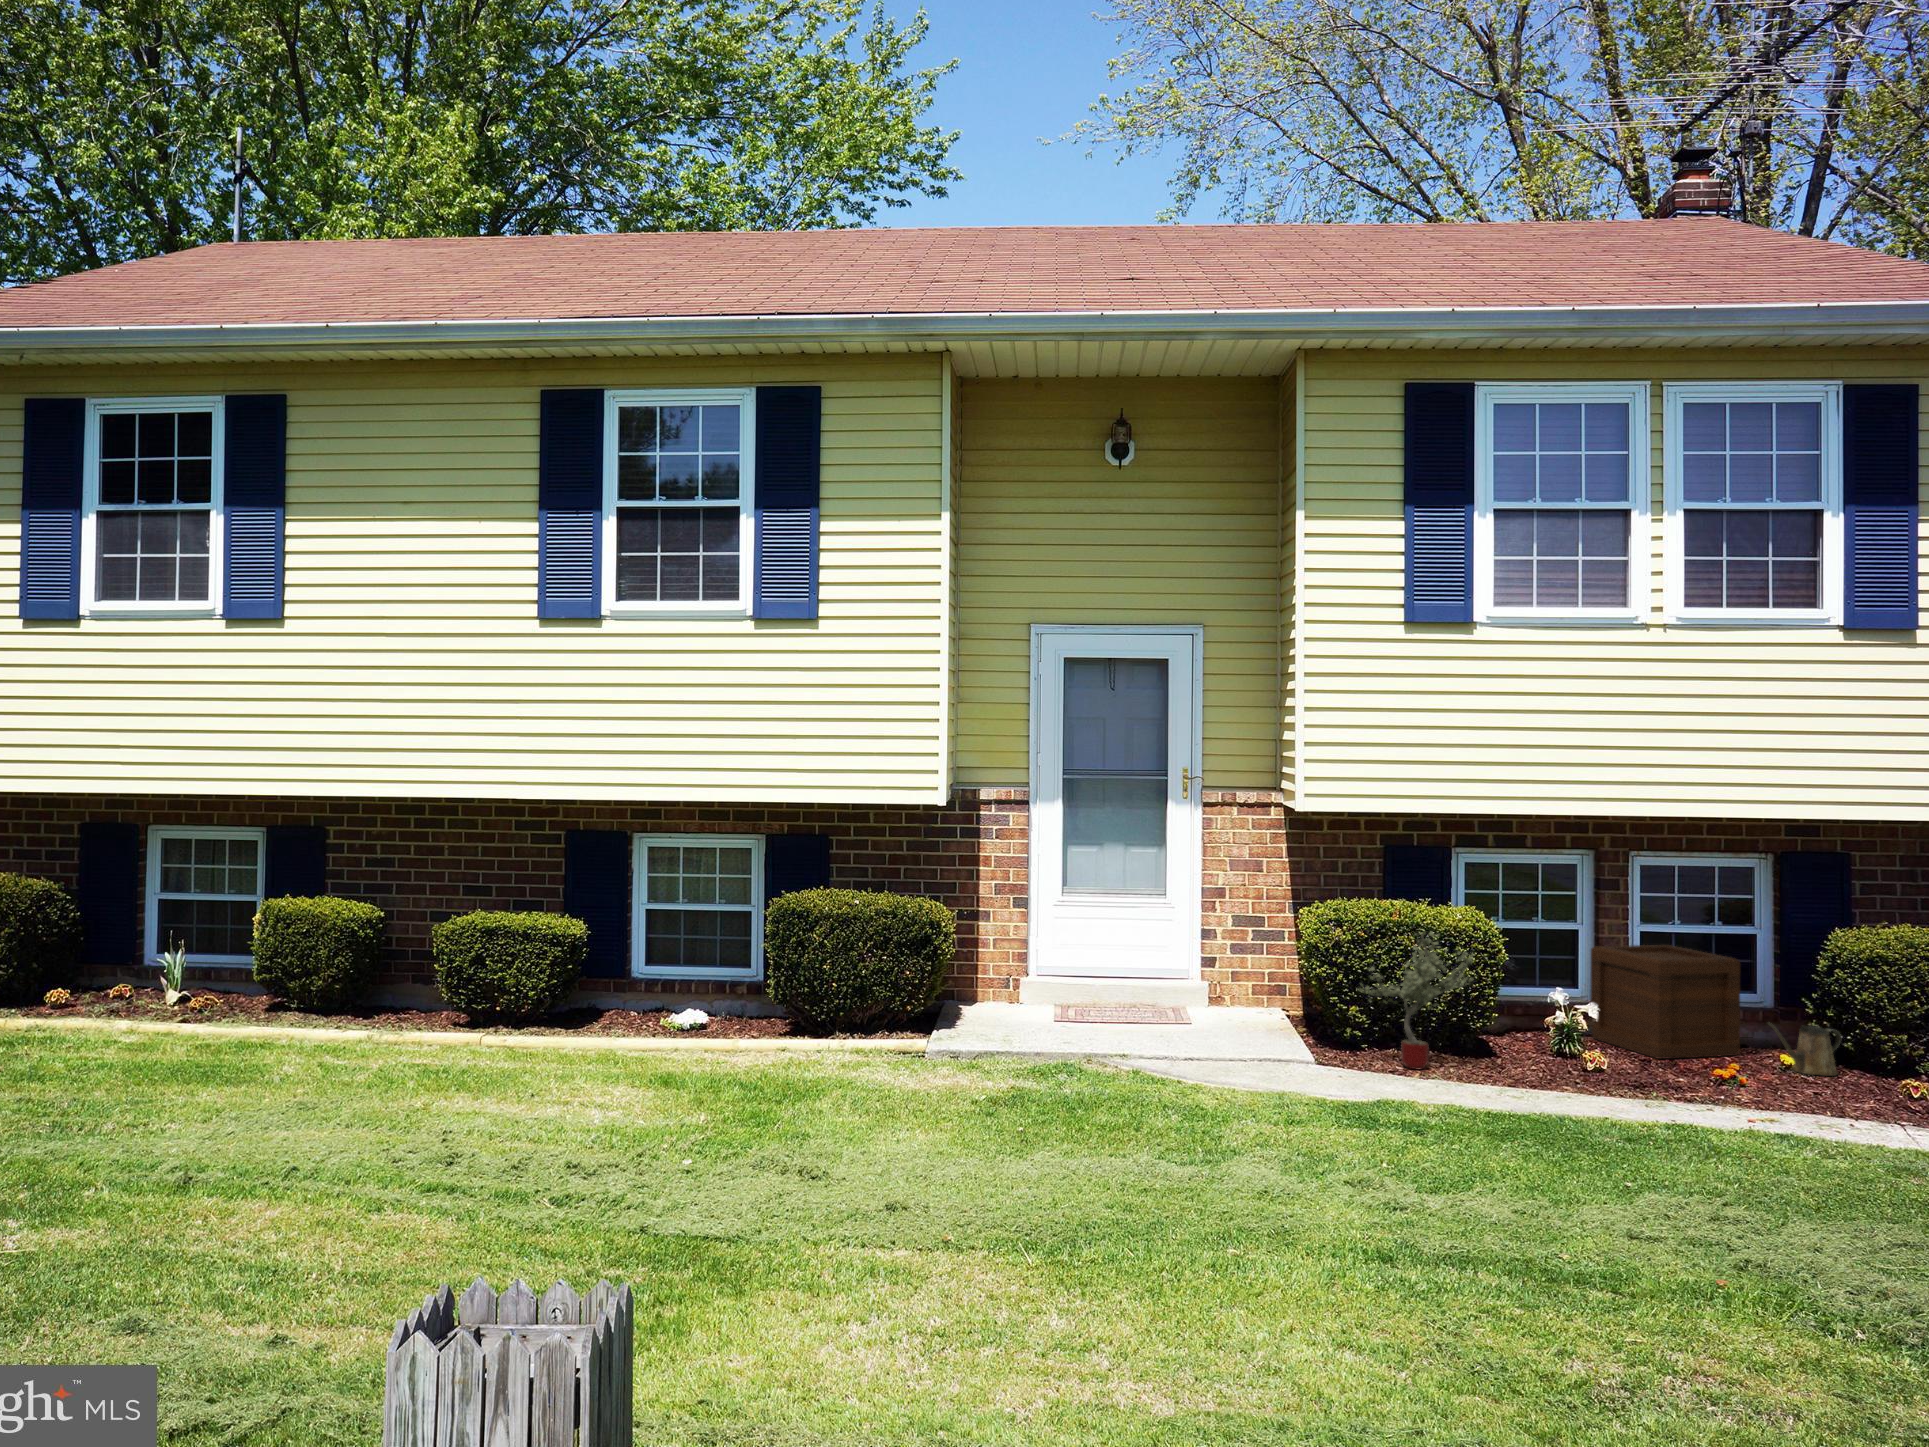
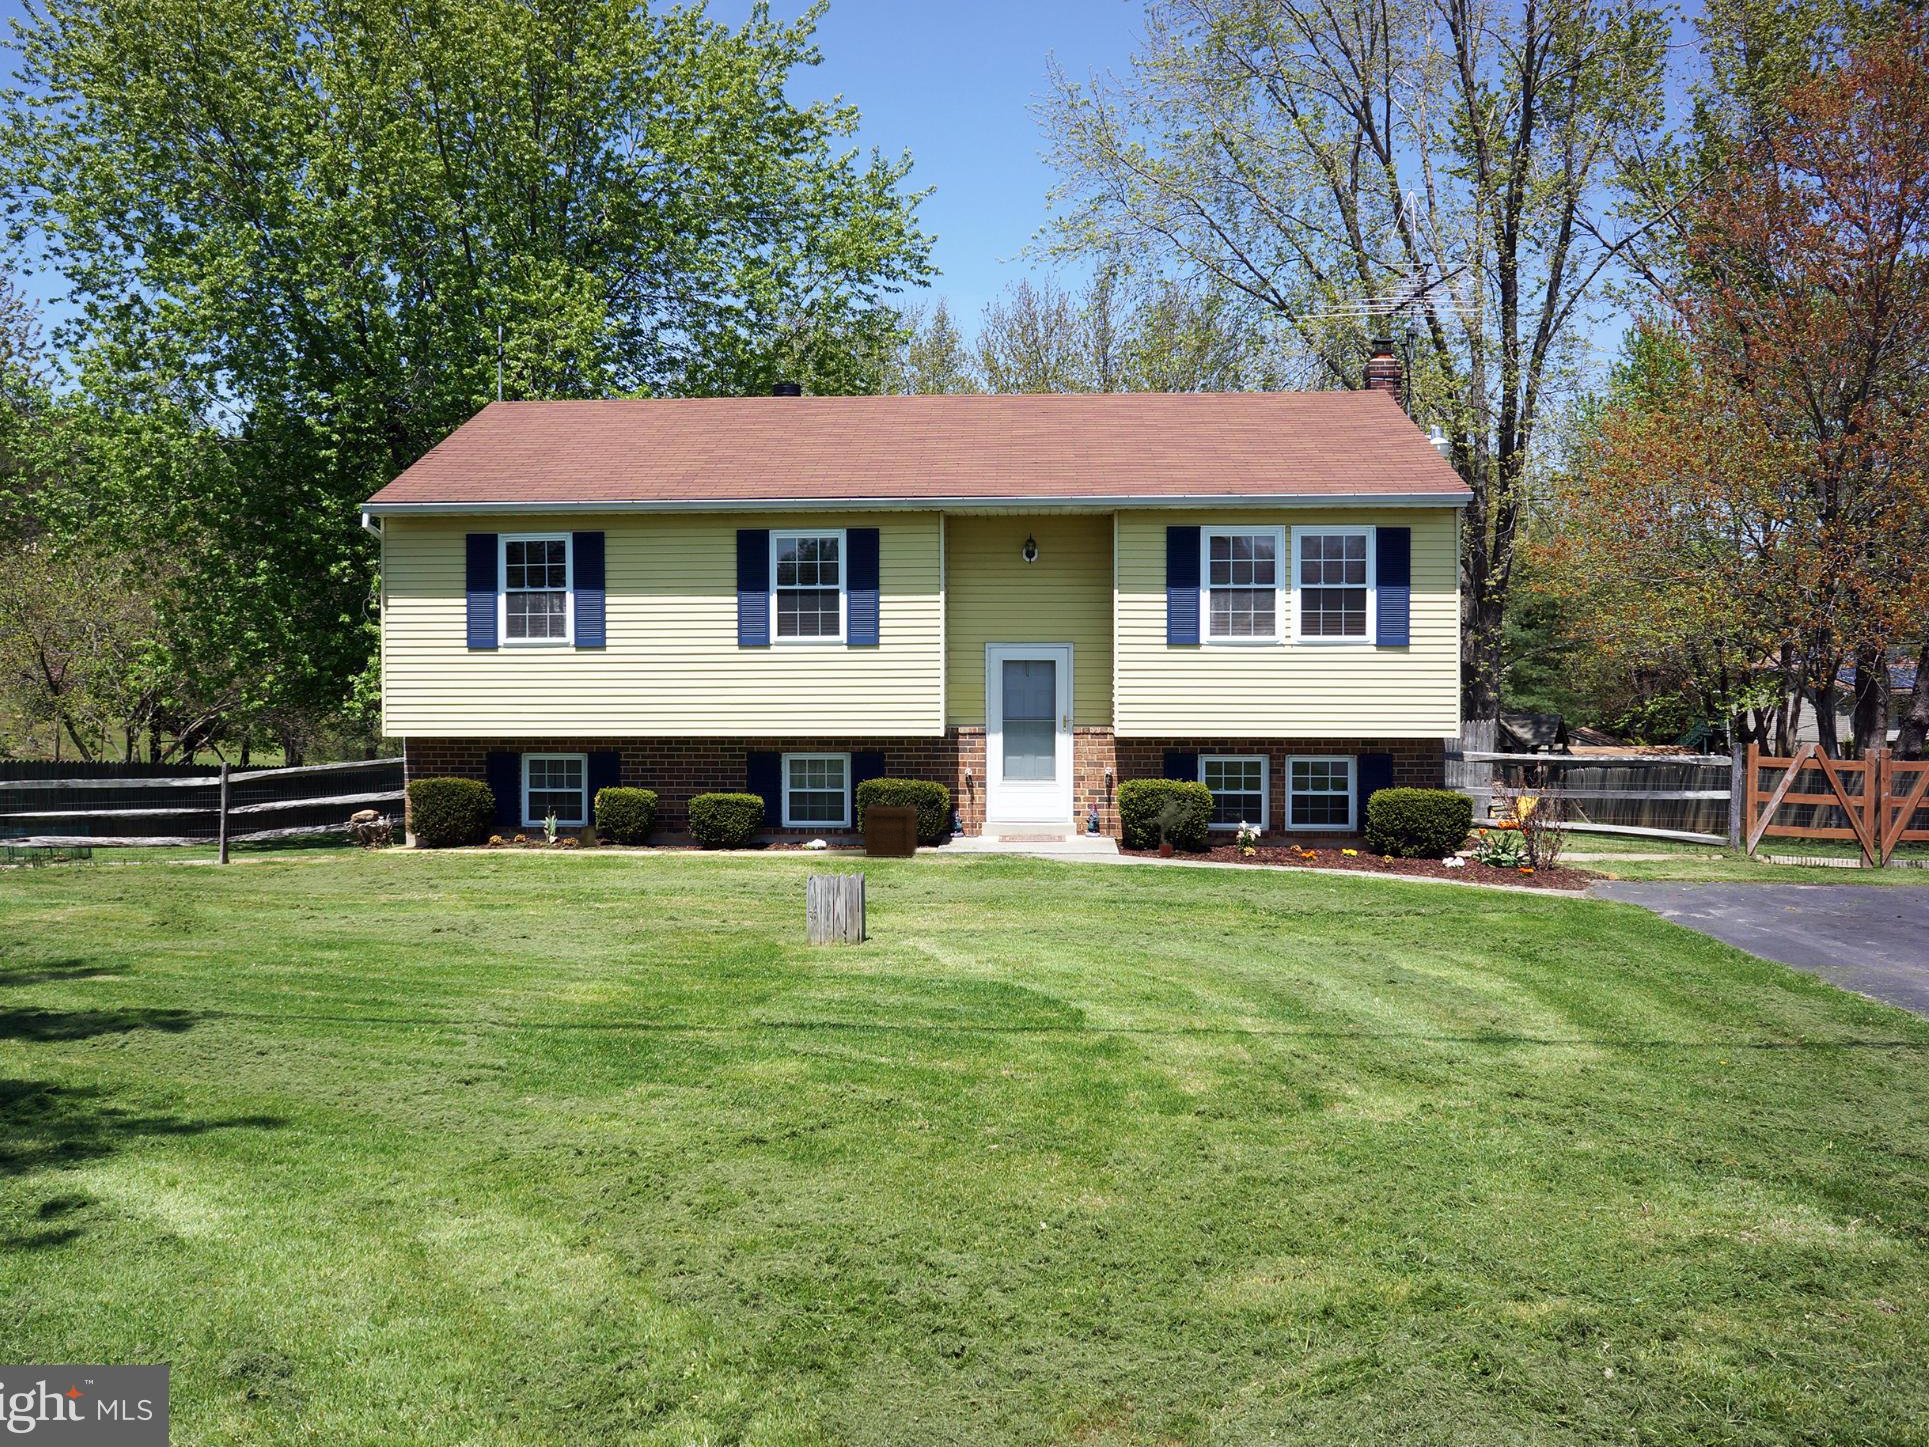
wooden crate: present [1590,945,1740,1059] -> present [865,804,917,858]
watering can: present [1768,1023,1841,1076] -> present [569,825,597,847]

